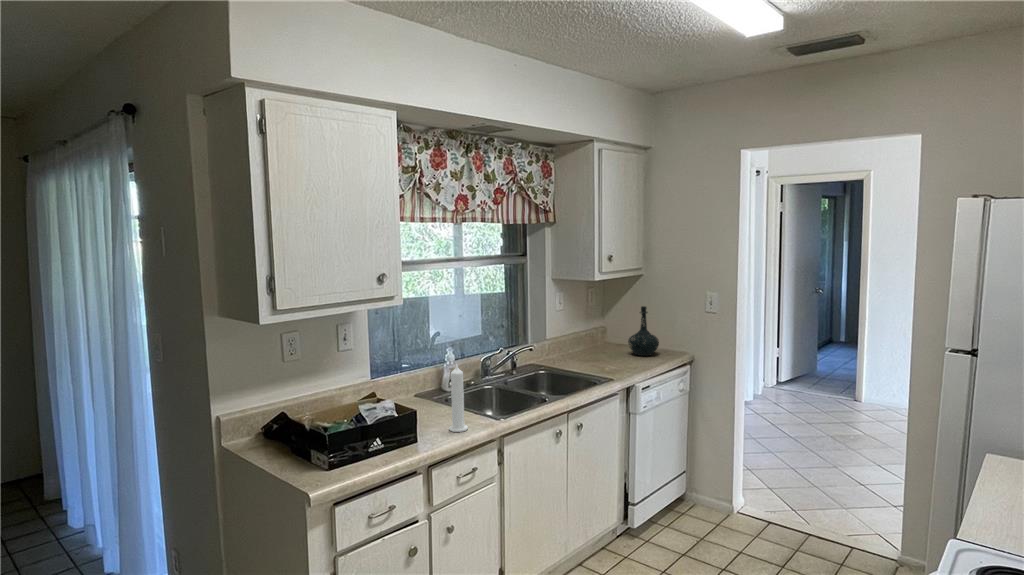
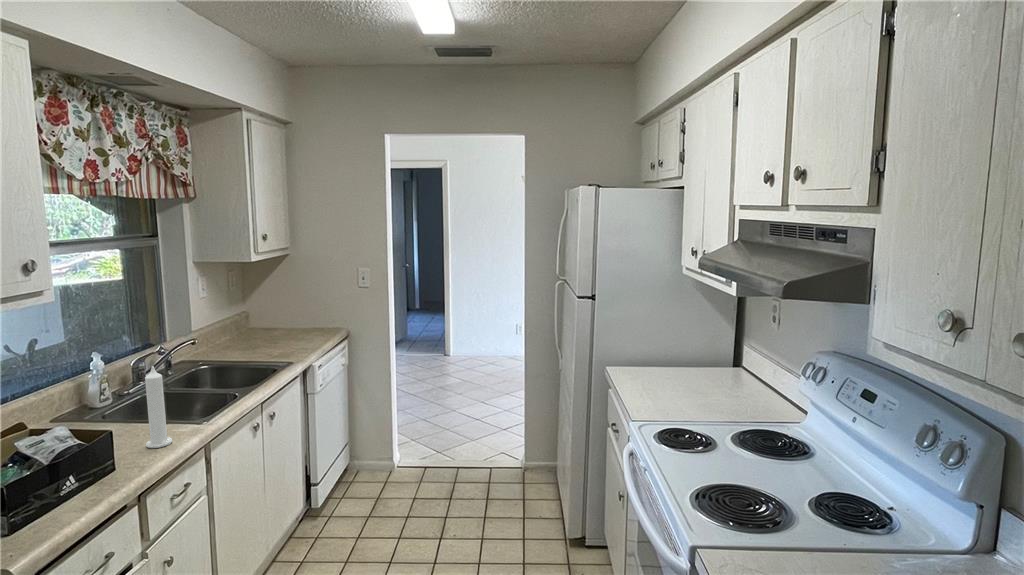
bottle: present [628,306,659,356] -> none [283,286,316,337]

